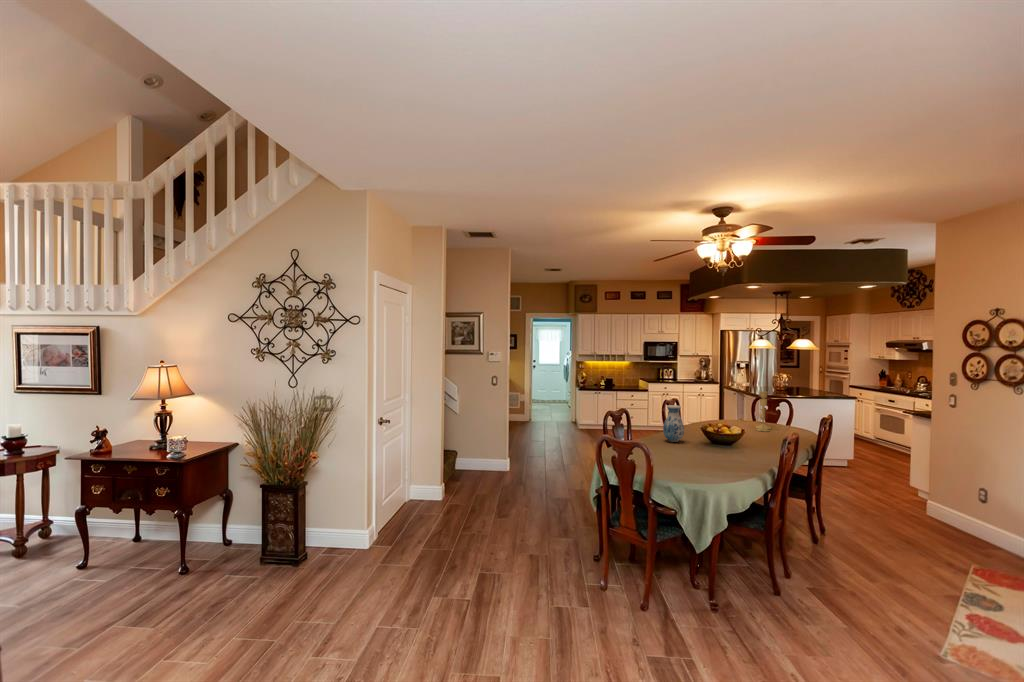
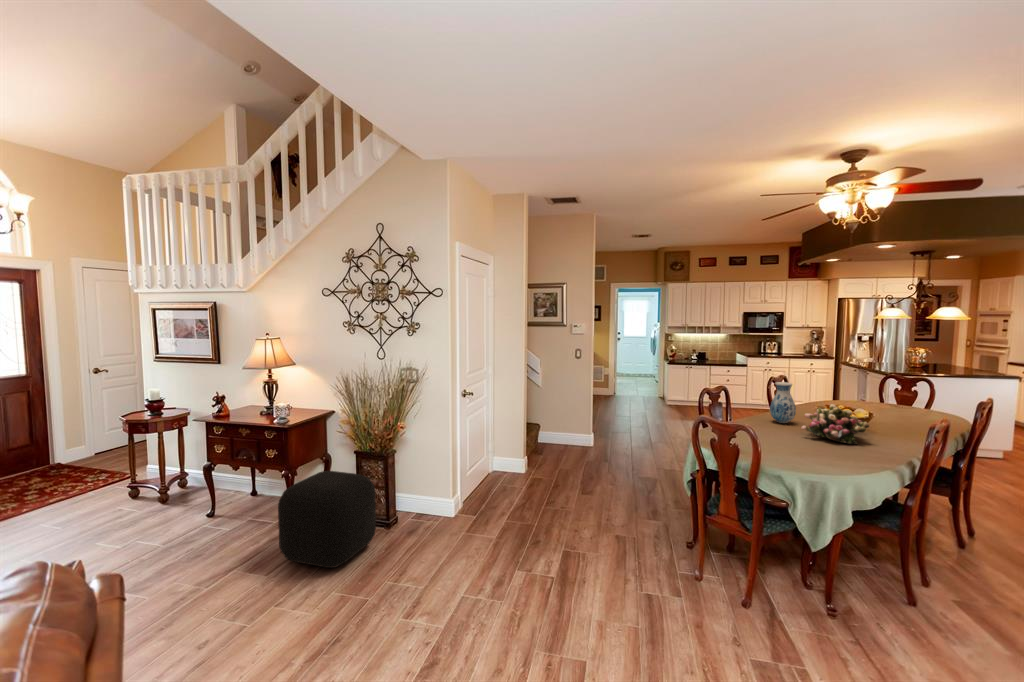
candlestick: present [756,392,771,431] -> none [883,368,905,414]
flower arrangement: none [688,423,741,458] -> present [801,404,869,444]
ottoman: none [177,506,286,609] -> present [278,471,376,568]

